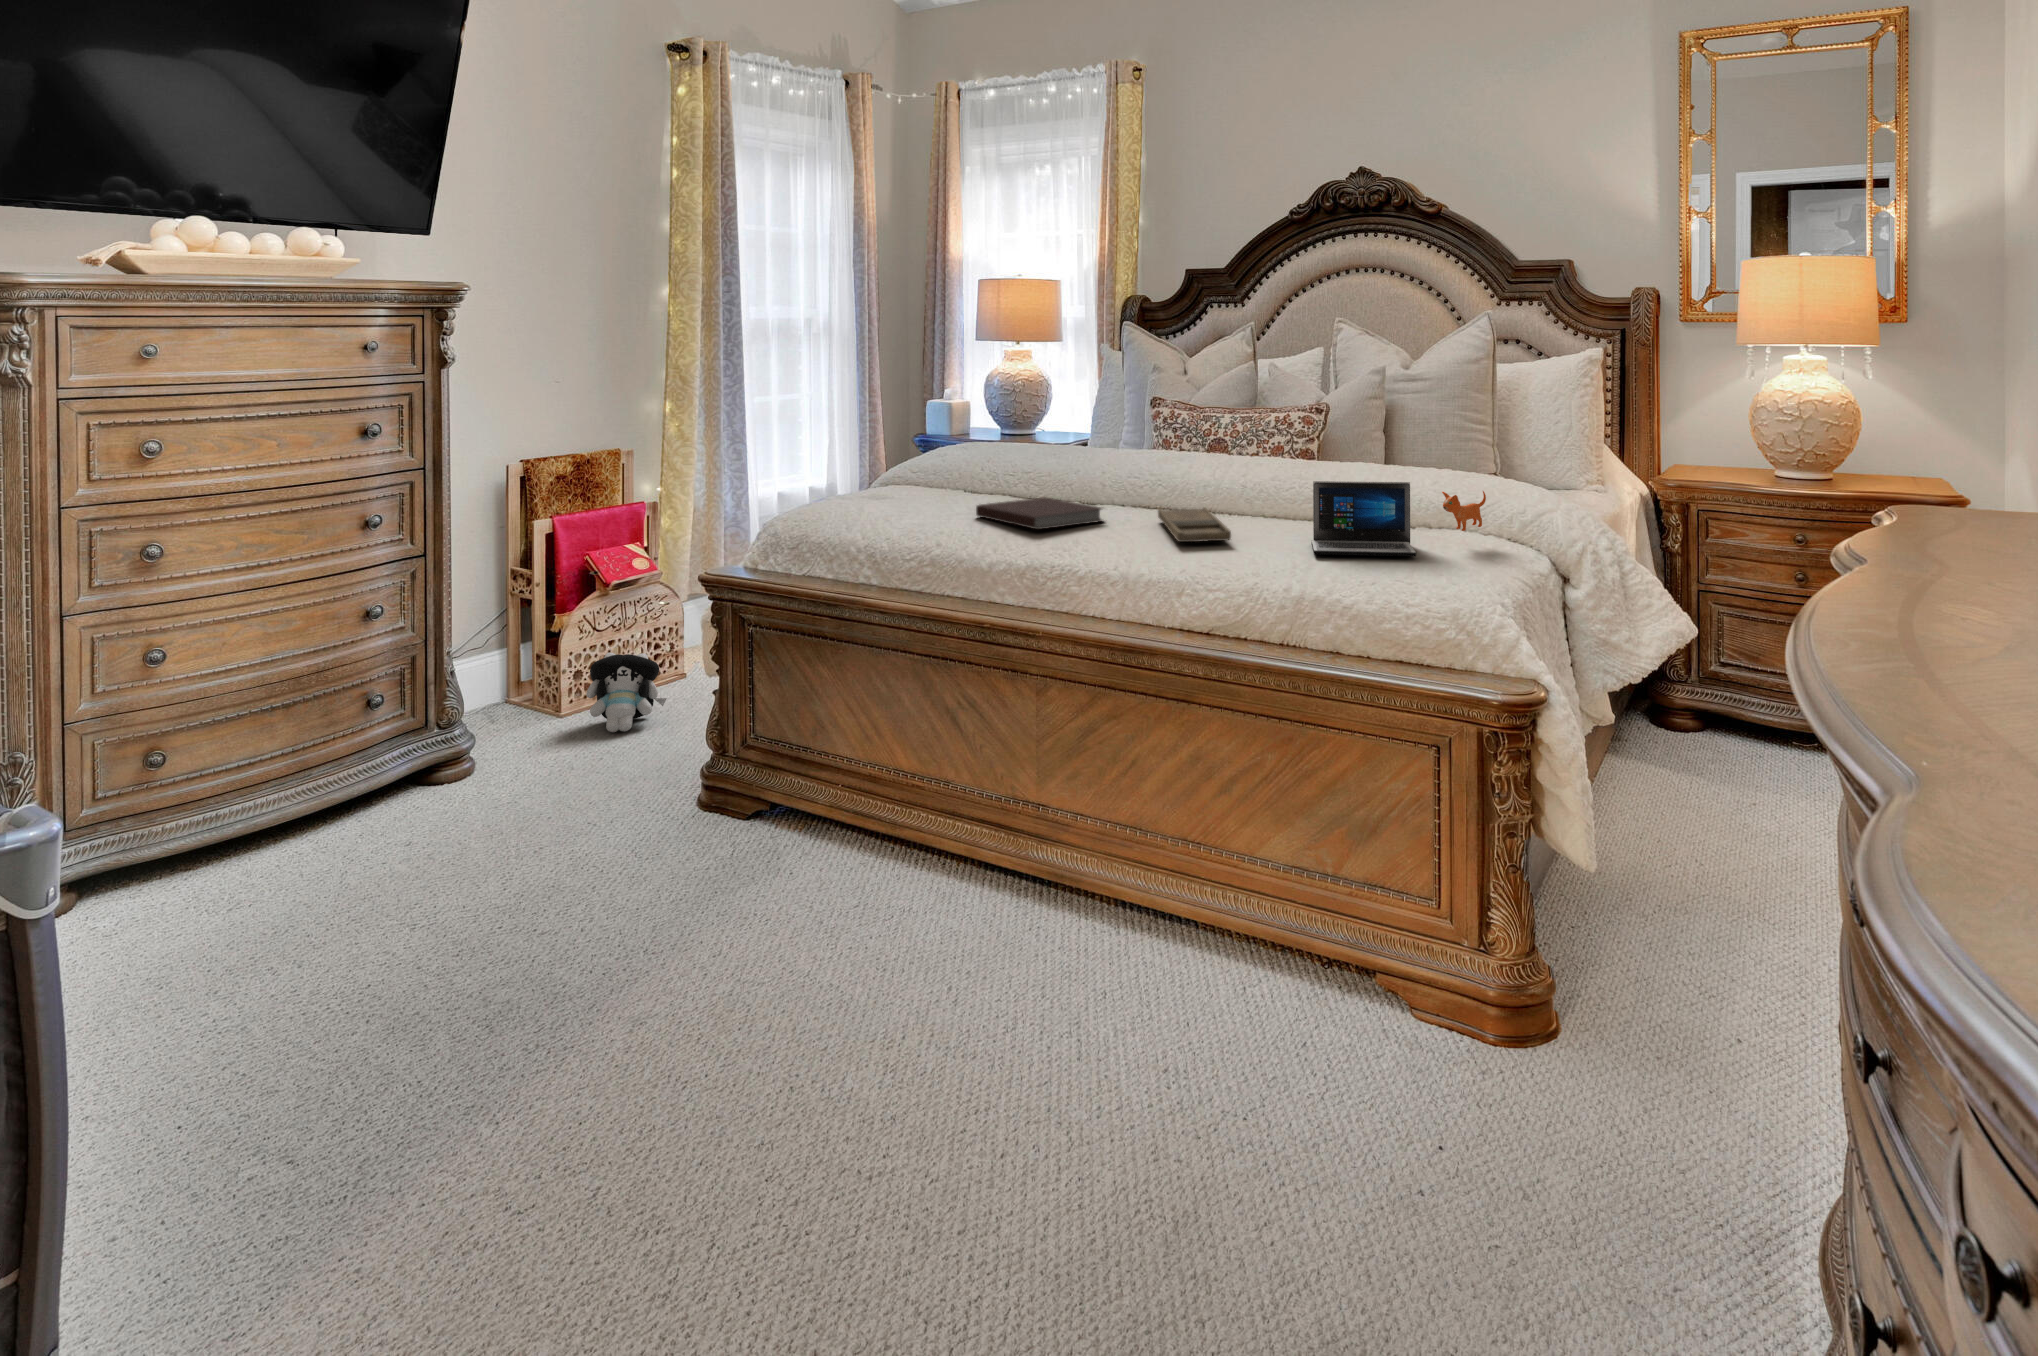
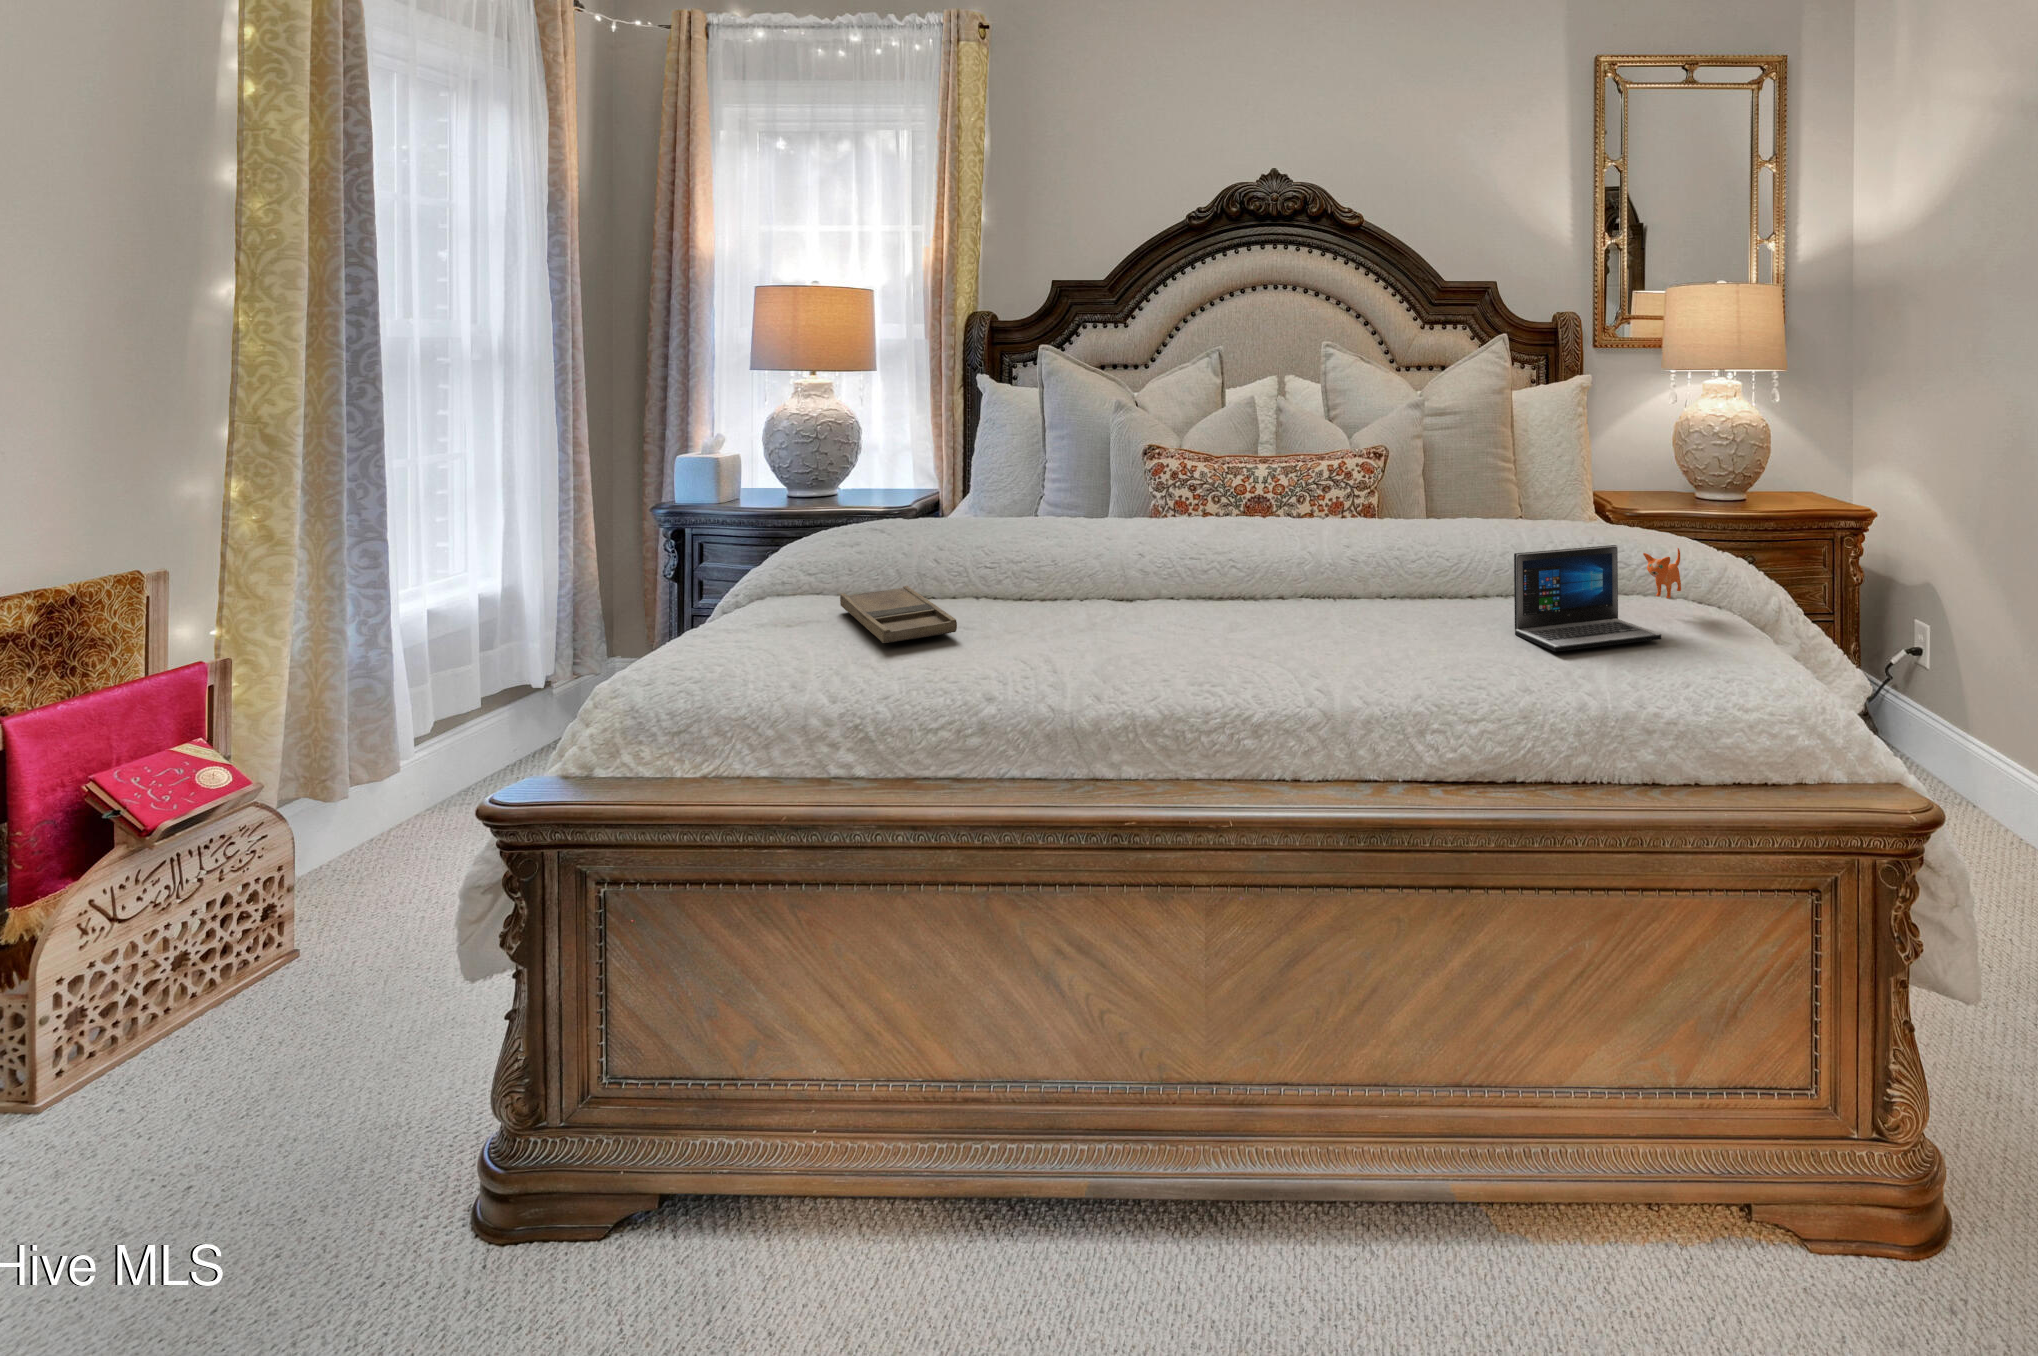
notebook: present [976,497,1104,529] -> none [1015,599,1215,658]
tray: present [1158,508,1231,542] -> present [840,586,957,643]
plush toy: present [586,653,667,732] -> none [120,944,311,1118]

